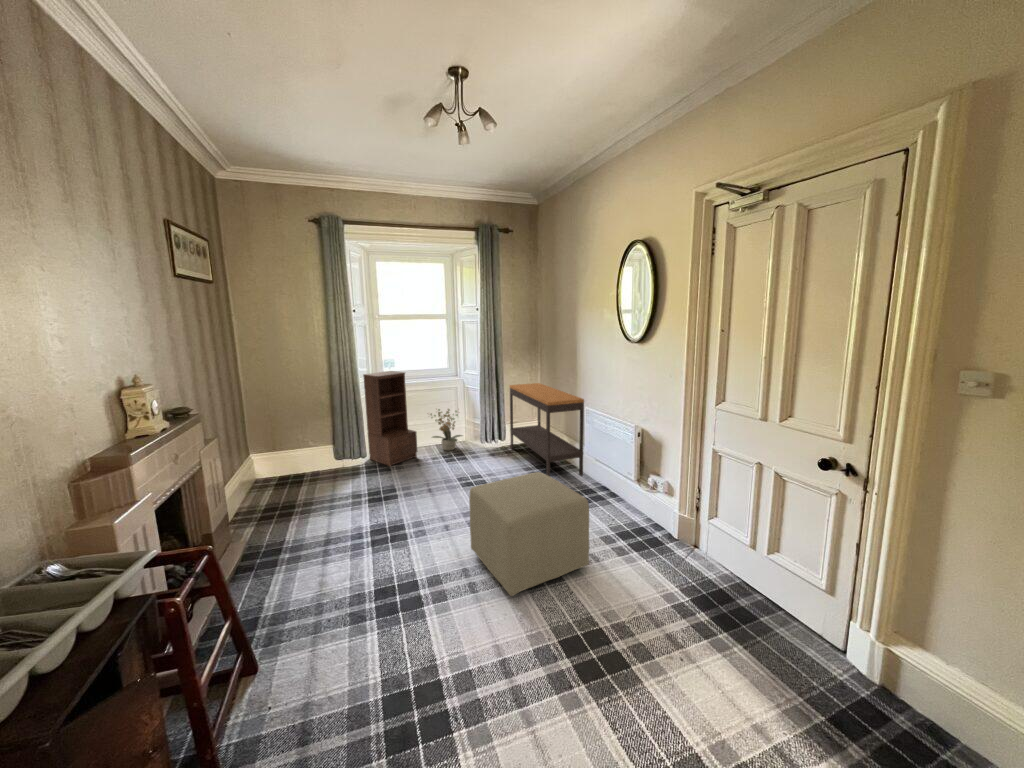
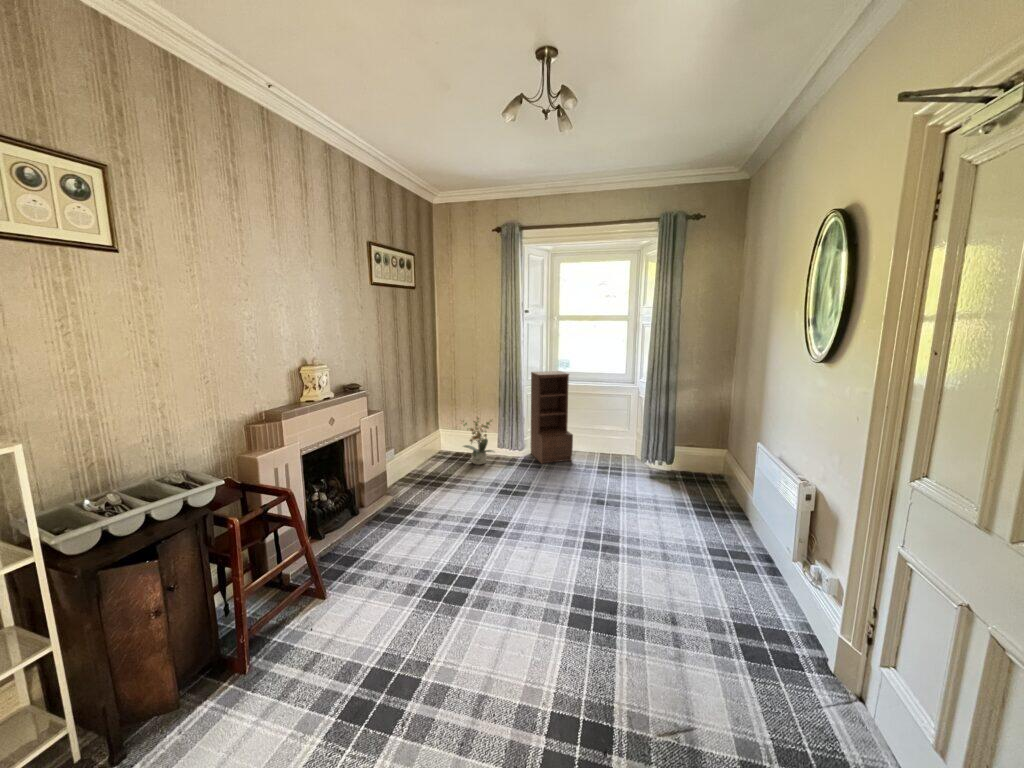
console table: present [510,383,584,476] -> none [678,400,759,533]
potted plant: present [431,409,462,451] -> present [463,417,494,465]
ottoman: present [469,472,589,596] -> none [538,503,661,645]

